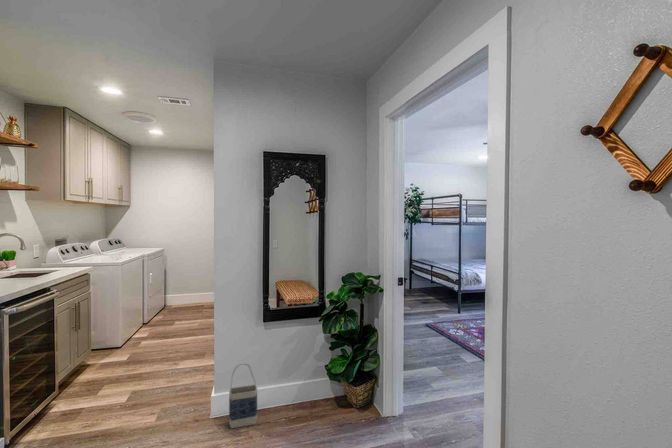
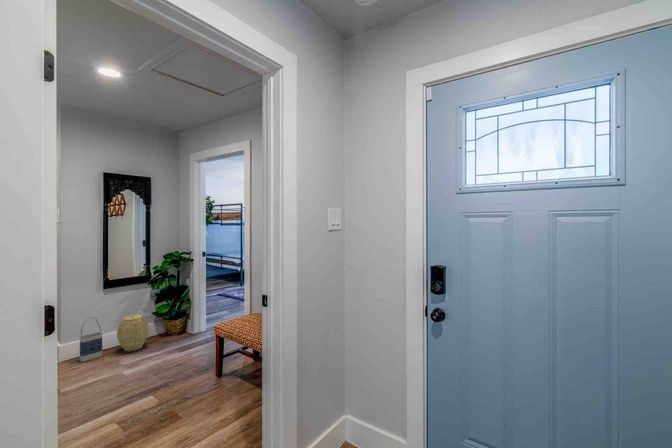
woven basket: none [275,366,316,428] -> present [117,315,149,351]

